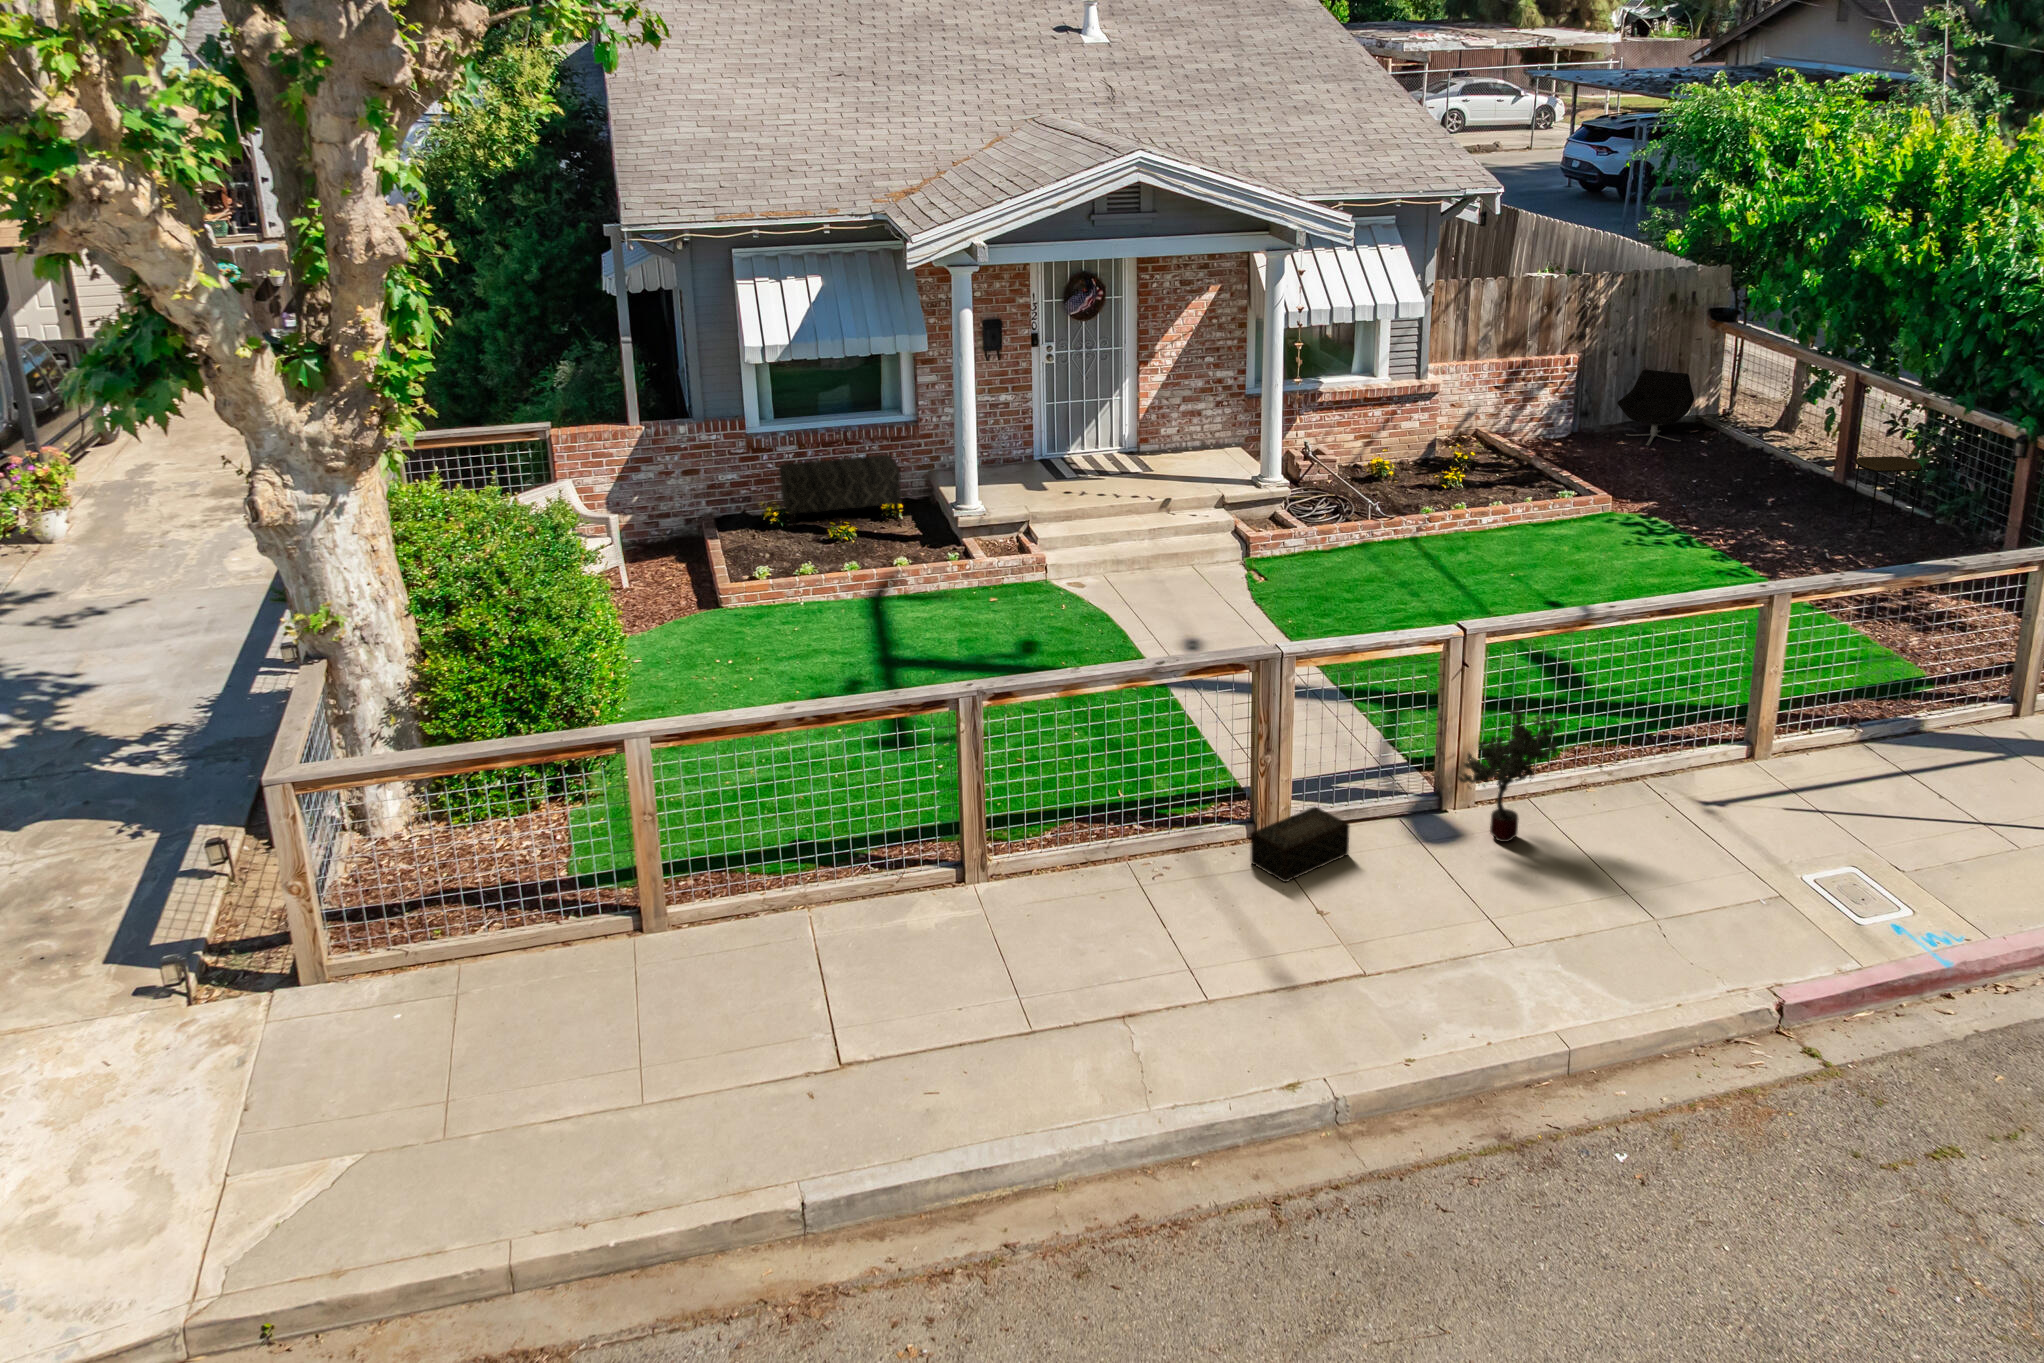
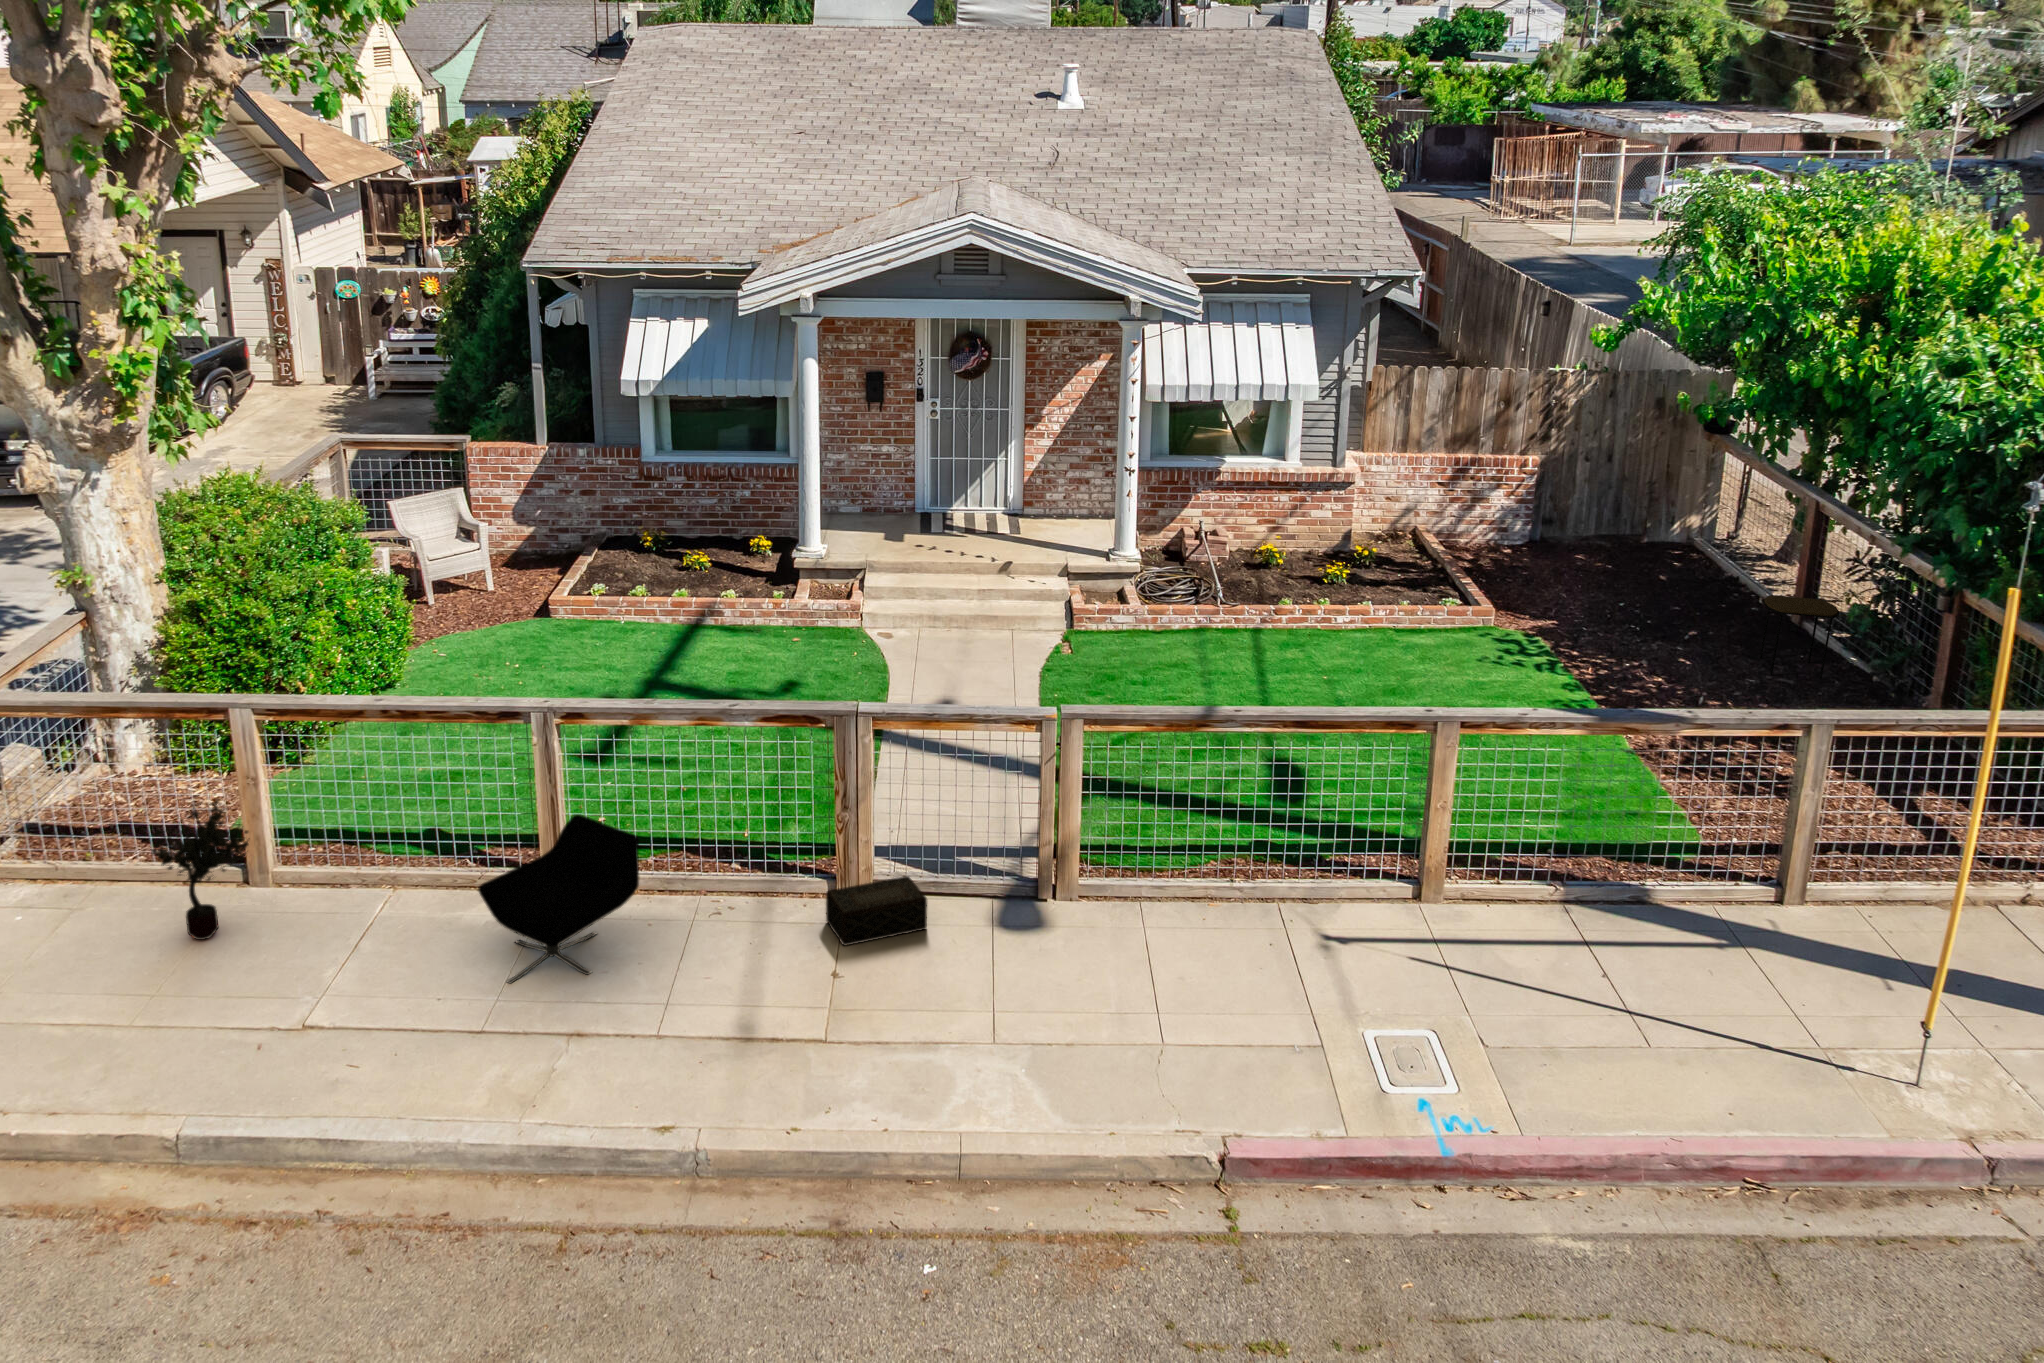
lounge chair: present [1617,369,1694,445] -> present [478,814,639,983]
bench: present [779,455,901,529] -> none [660,491,772,554]
potted tree: present [1458,702,1560,842] -> present [151,799,249,940]

